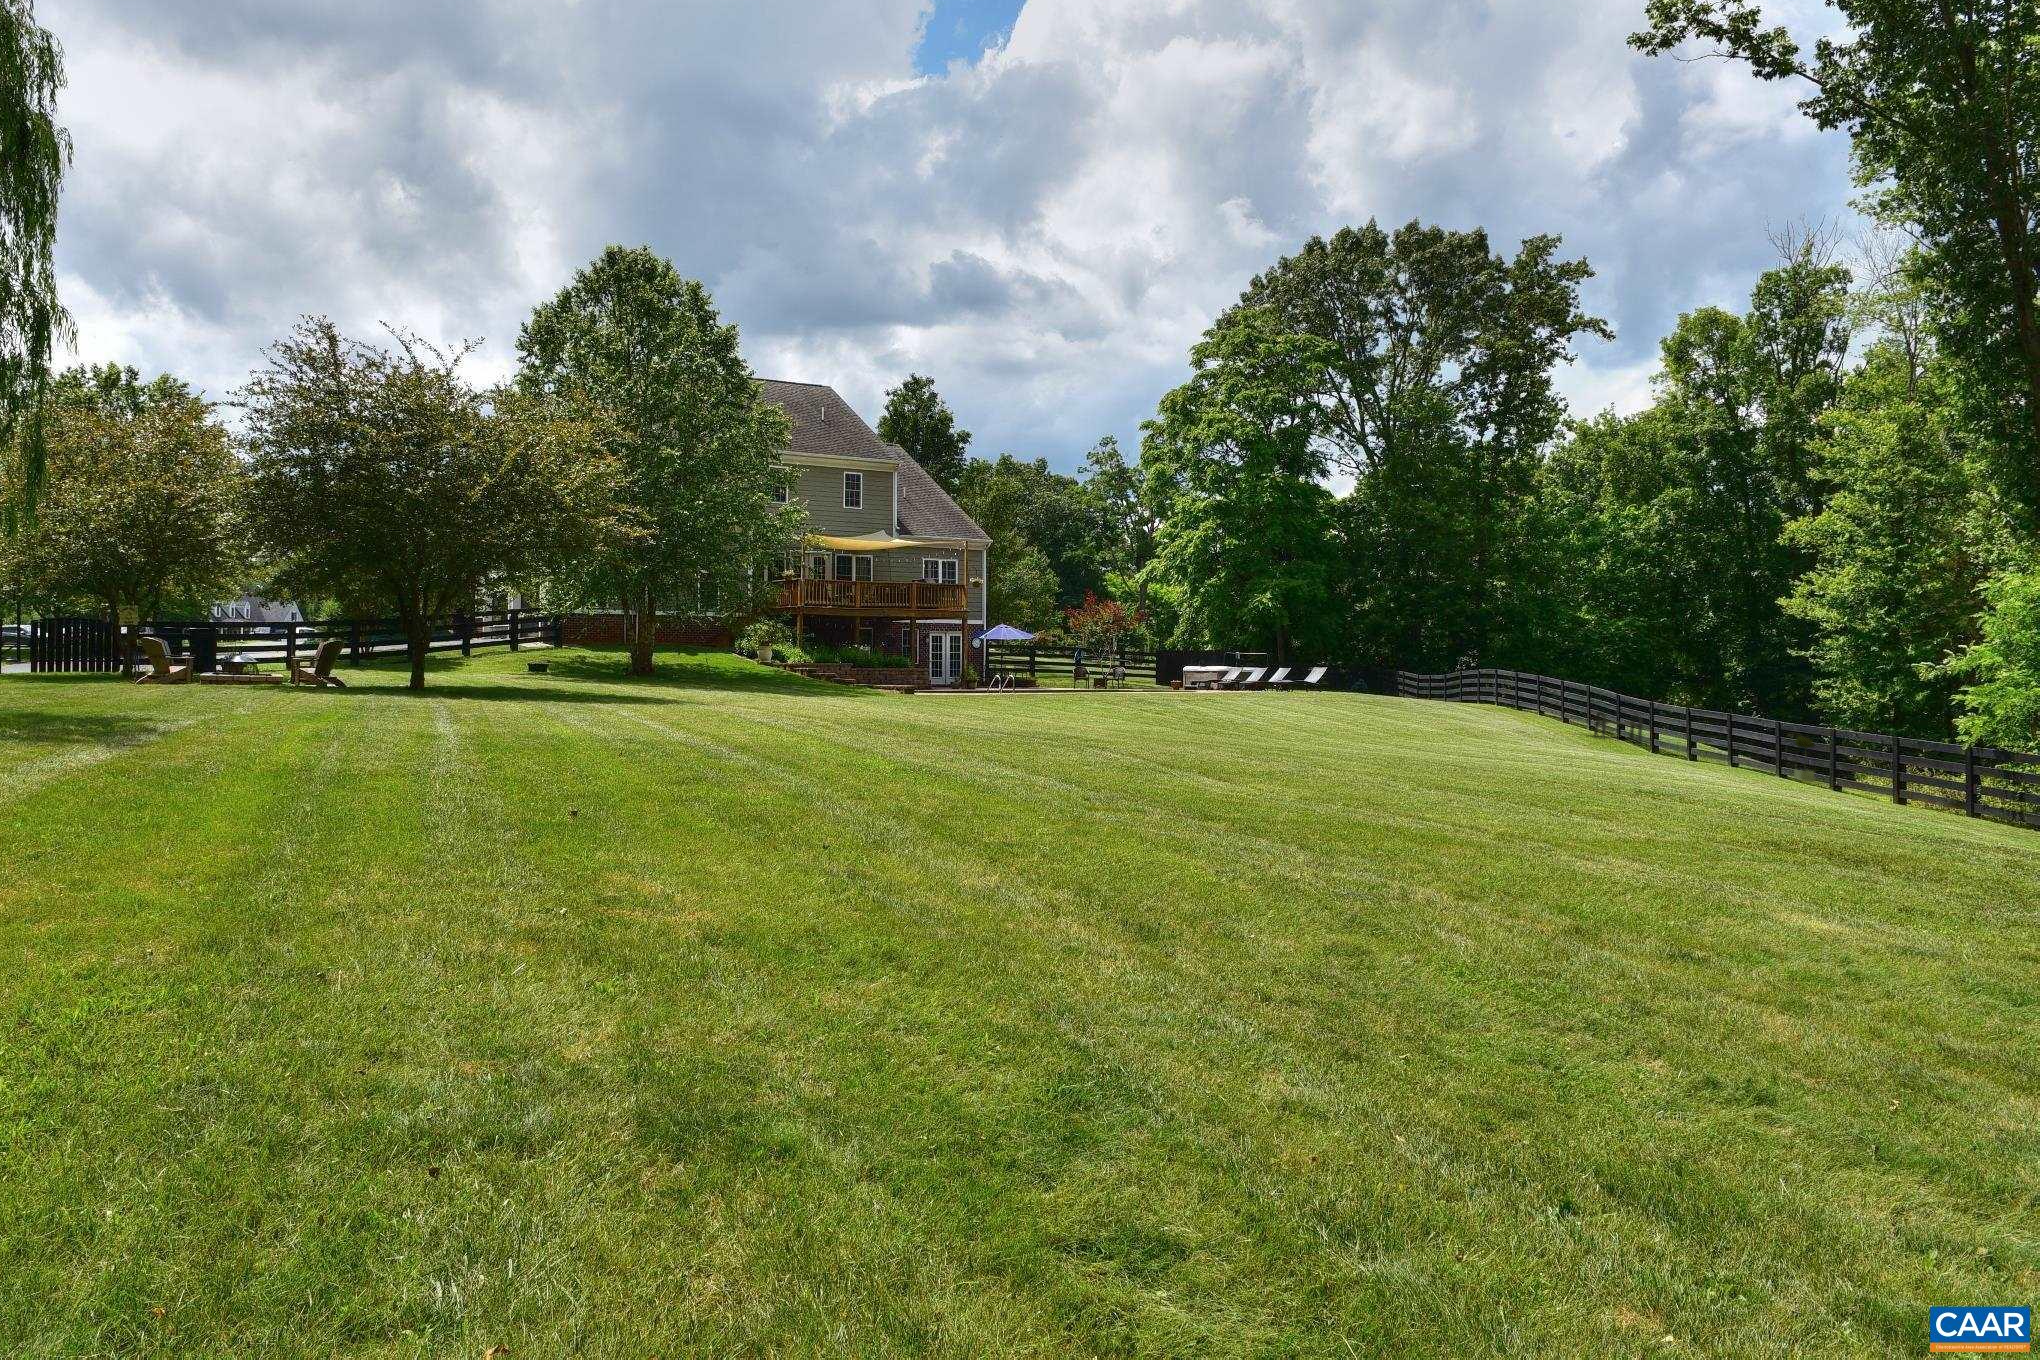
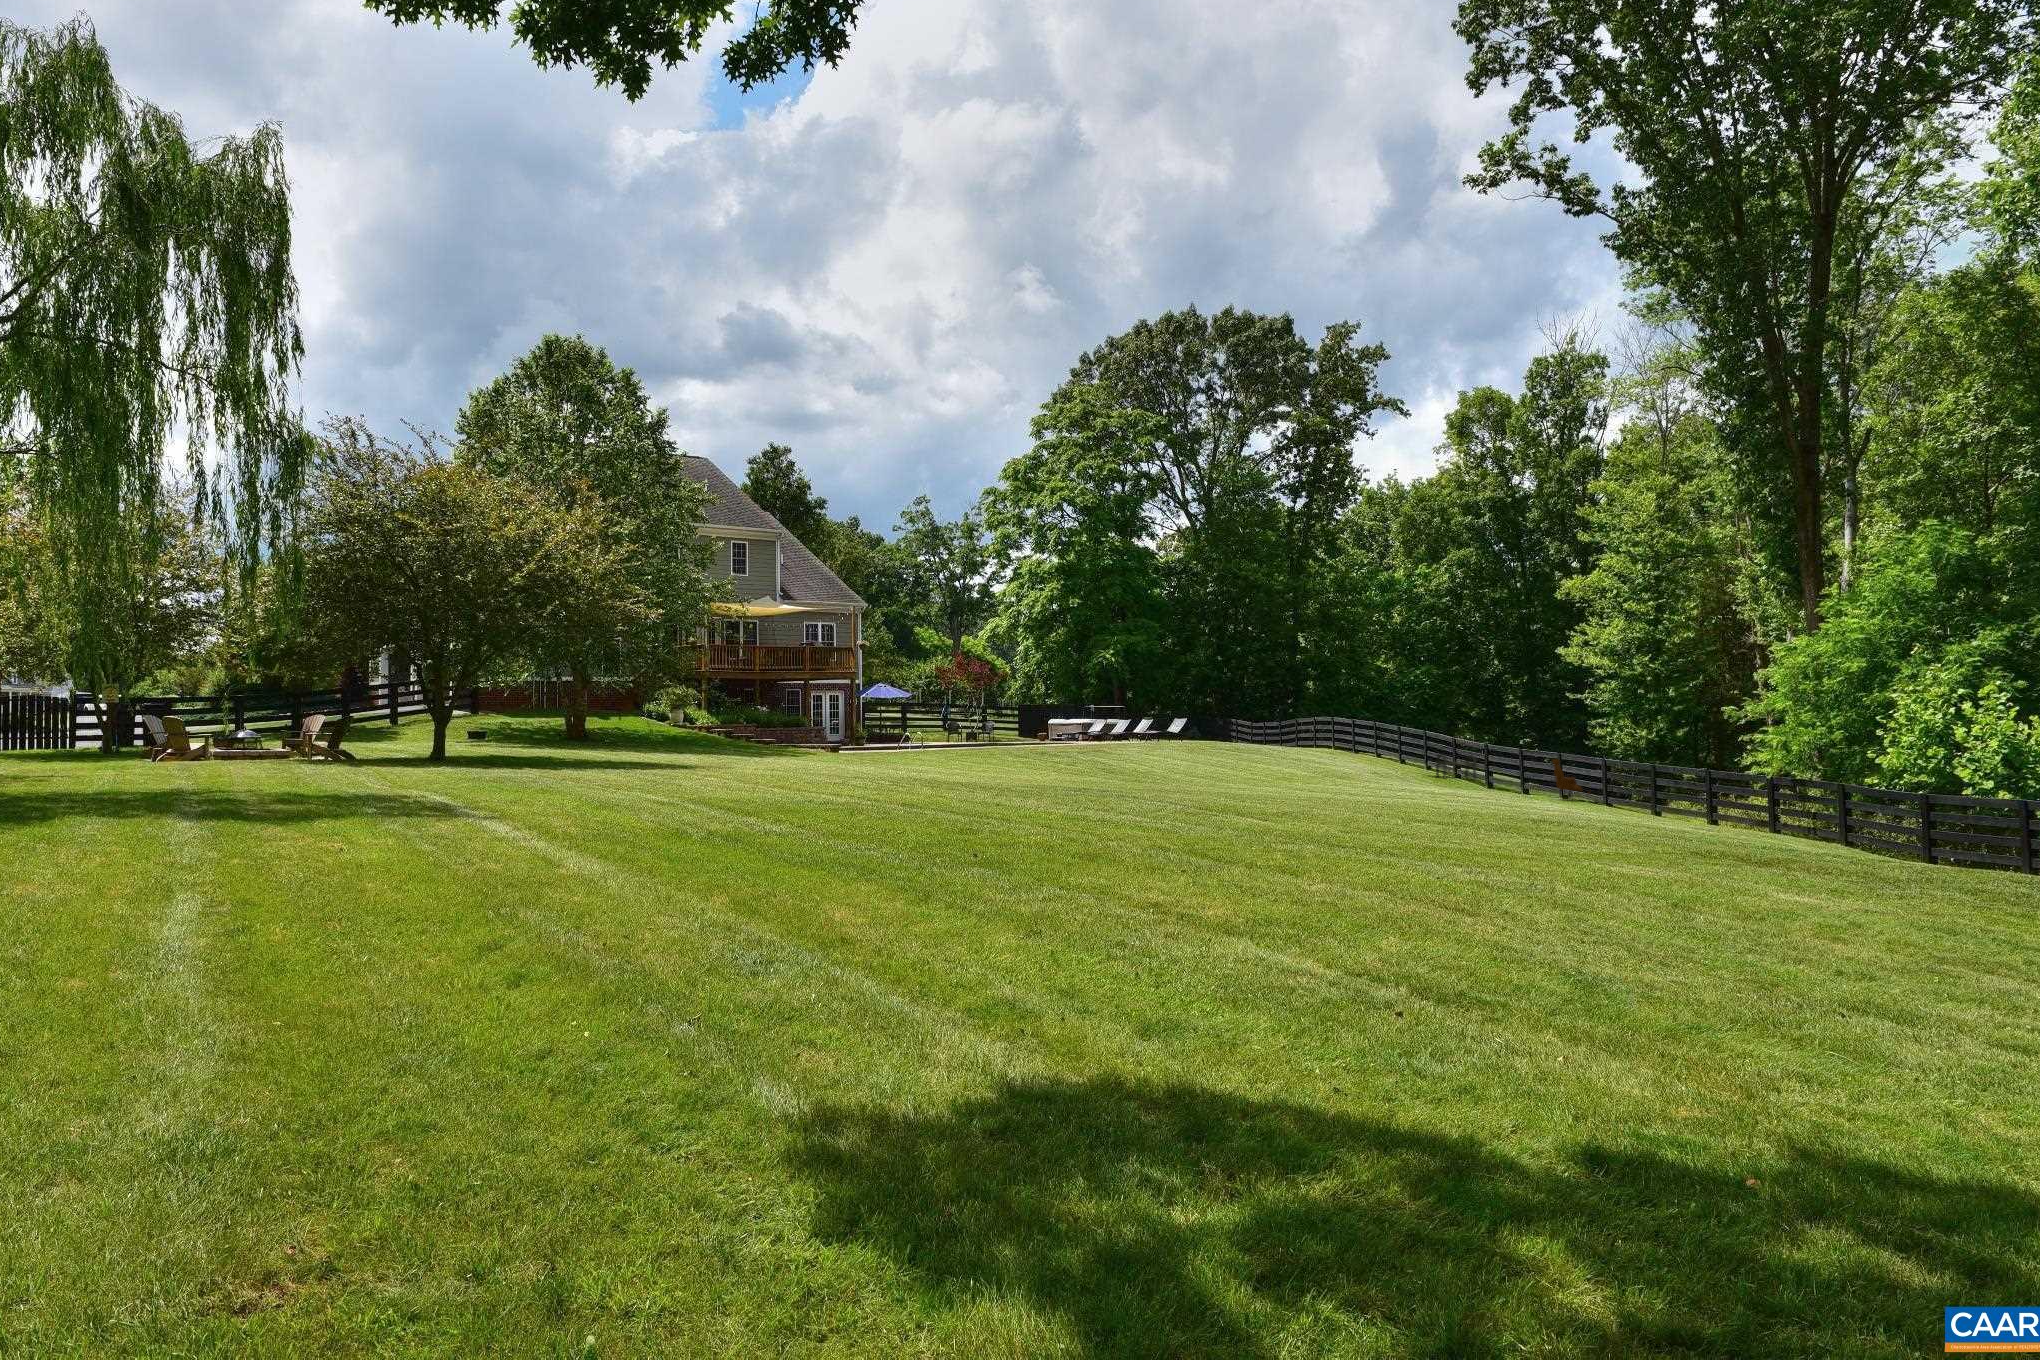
lounge chair: none [1722,723,1787,777] -> present [1553,759,1596,801]
potted tree: present [1794,736,1815,781] -> none [1613,767,1630,807]

